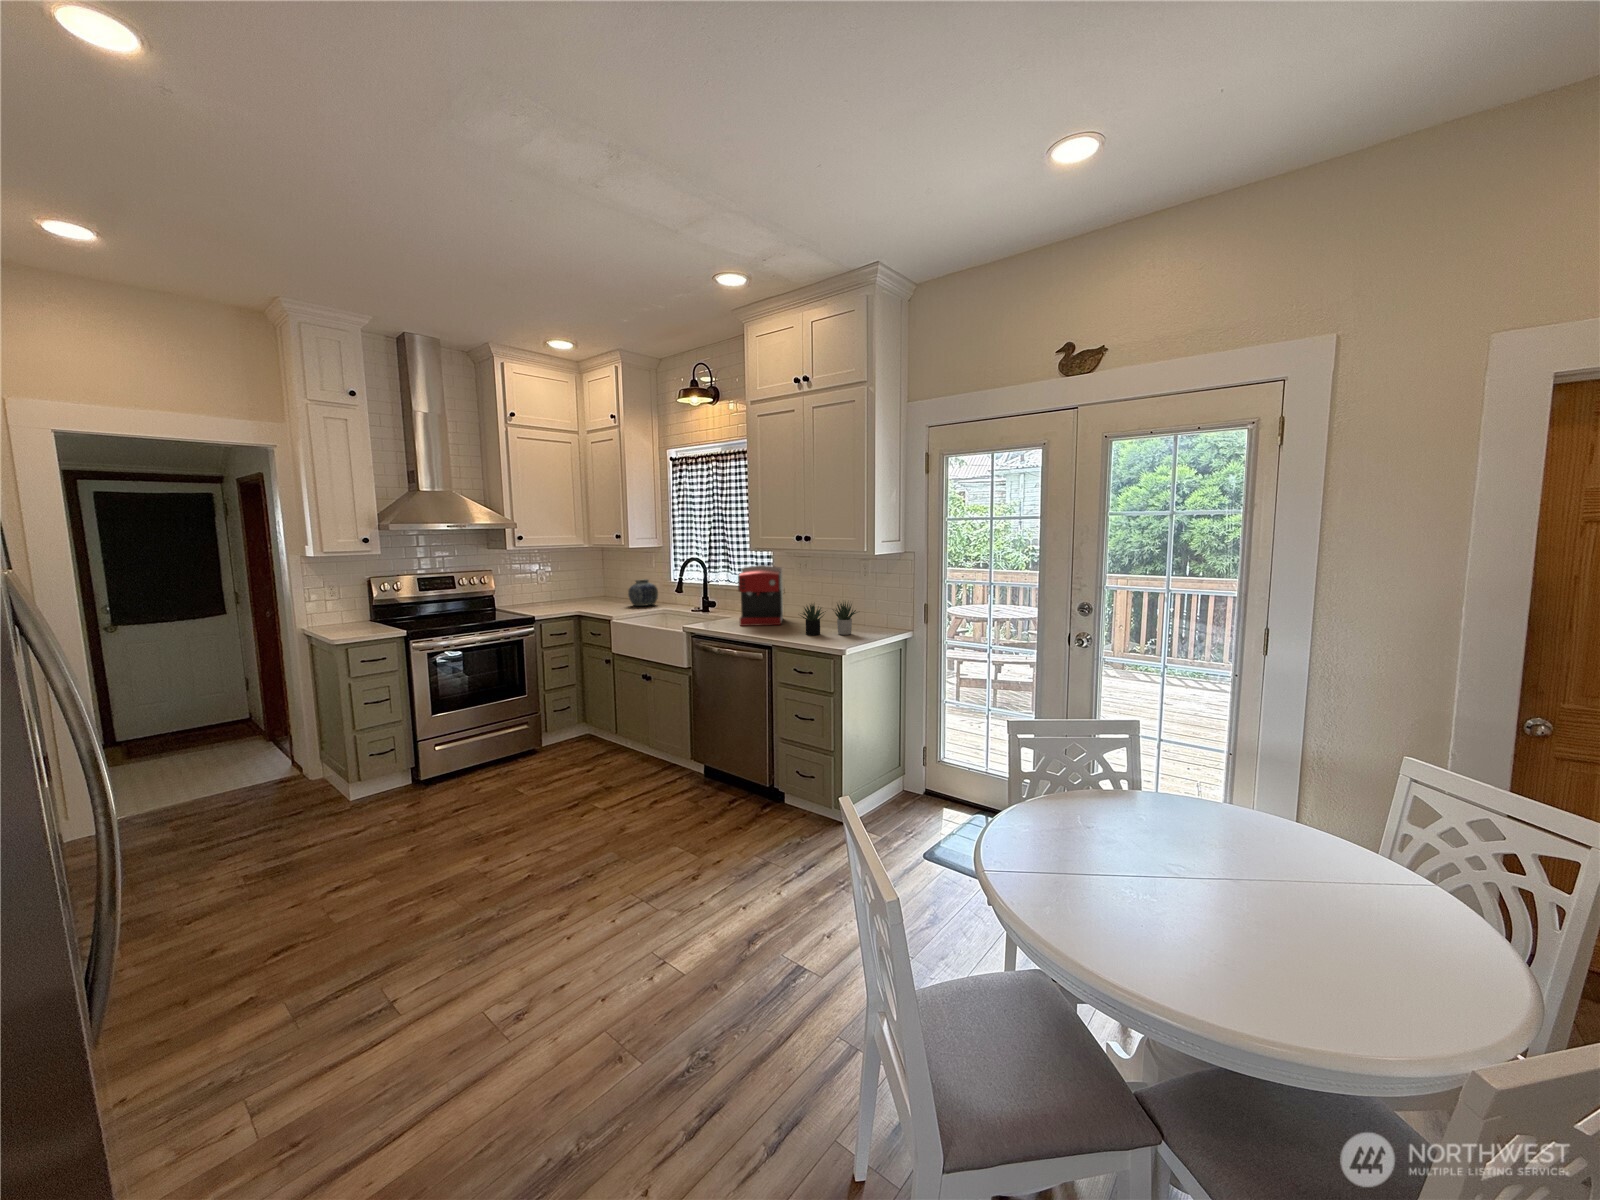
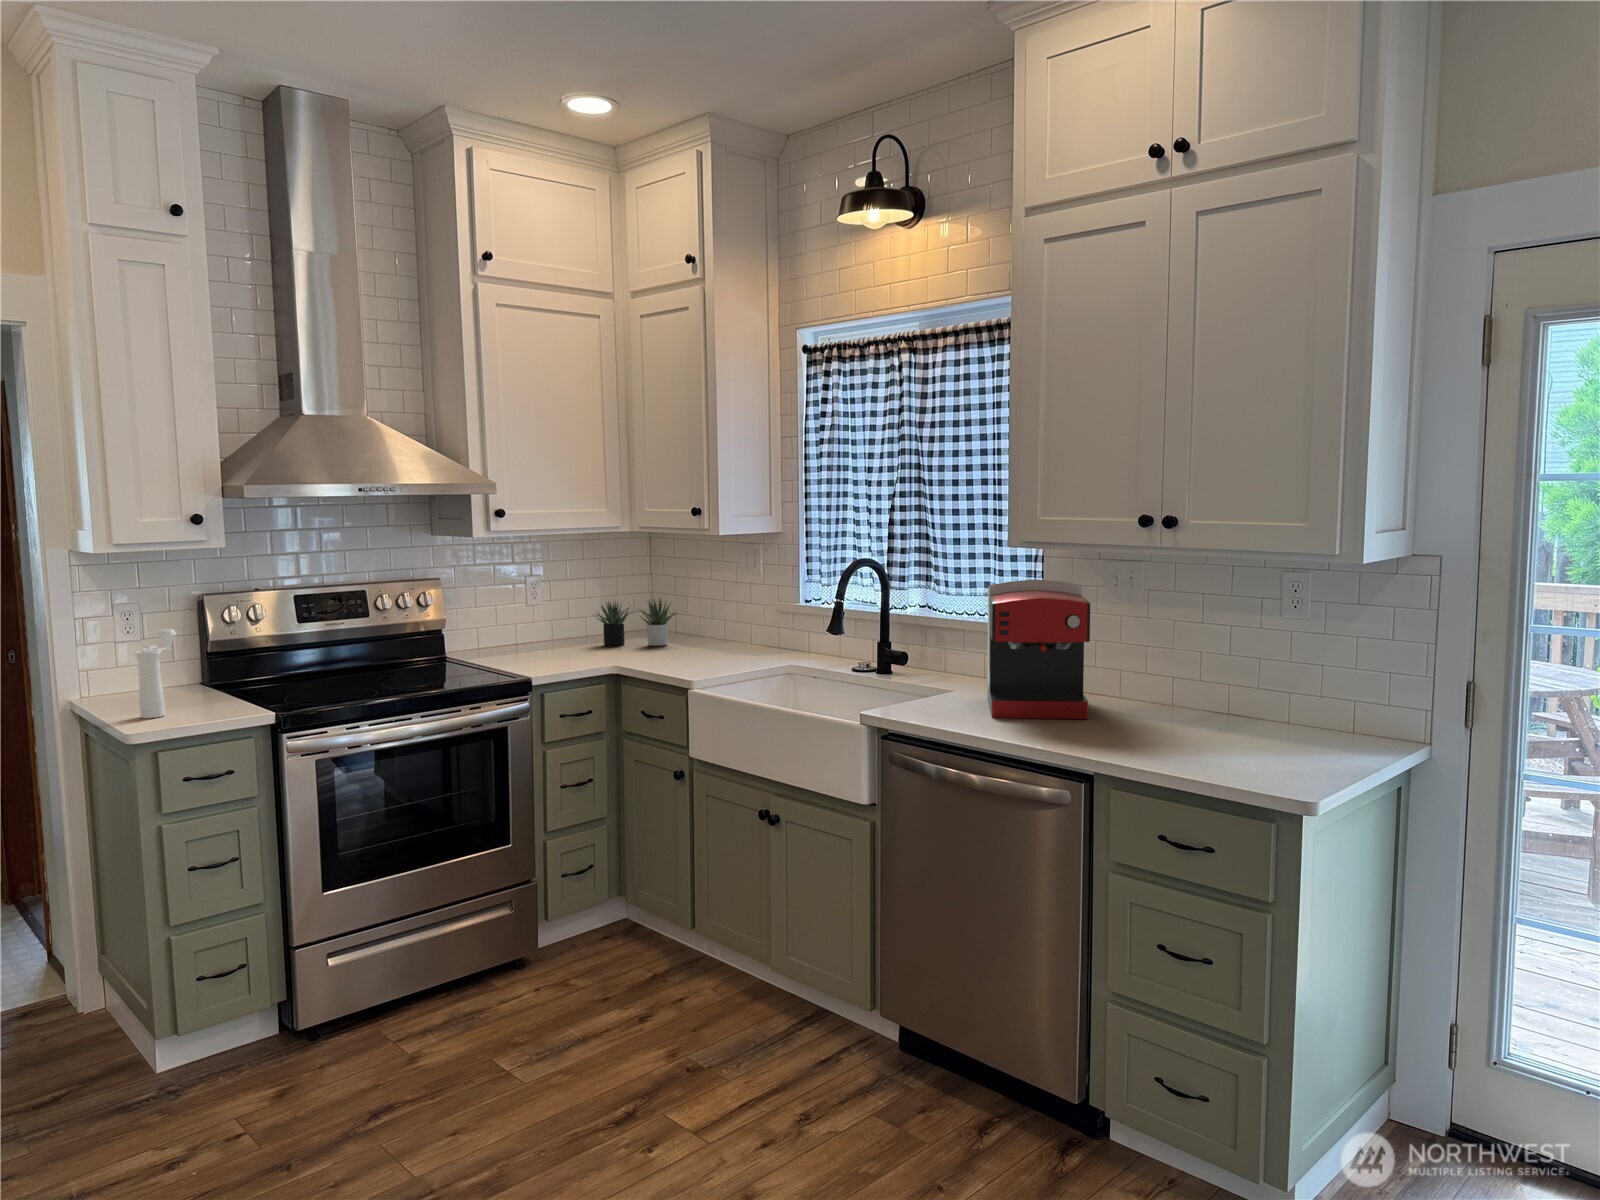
vase: present [628,579,658,606] -> none [712,600,773,657]
pepper mill: none [336,593,356,634] -> present [135,629,176,718]
succulent plant: present [801,602,858,635] -> present [595,599,676,646]

